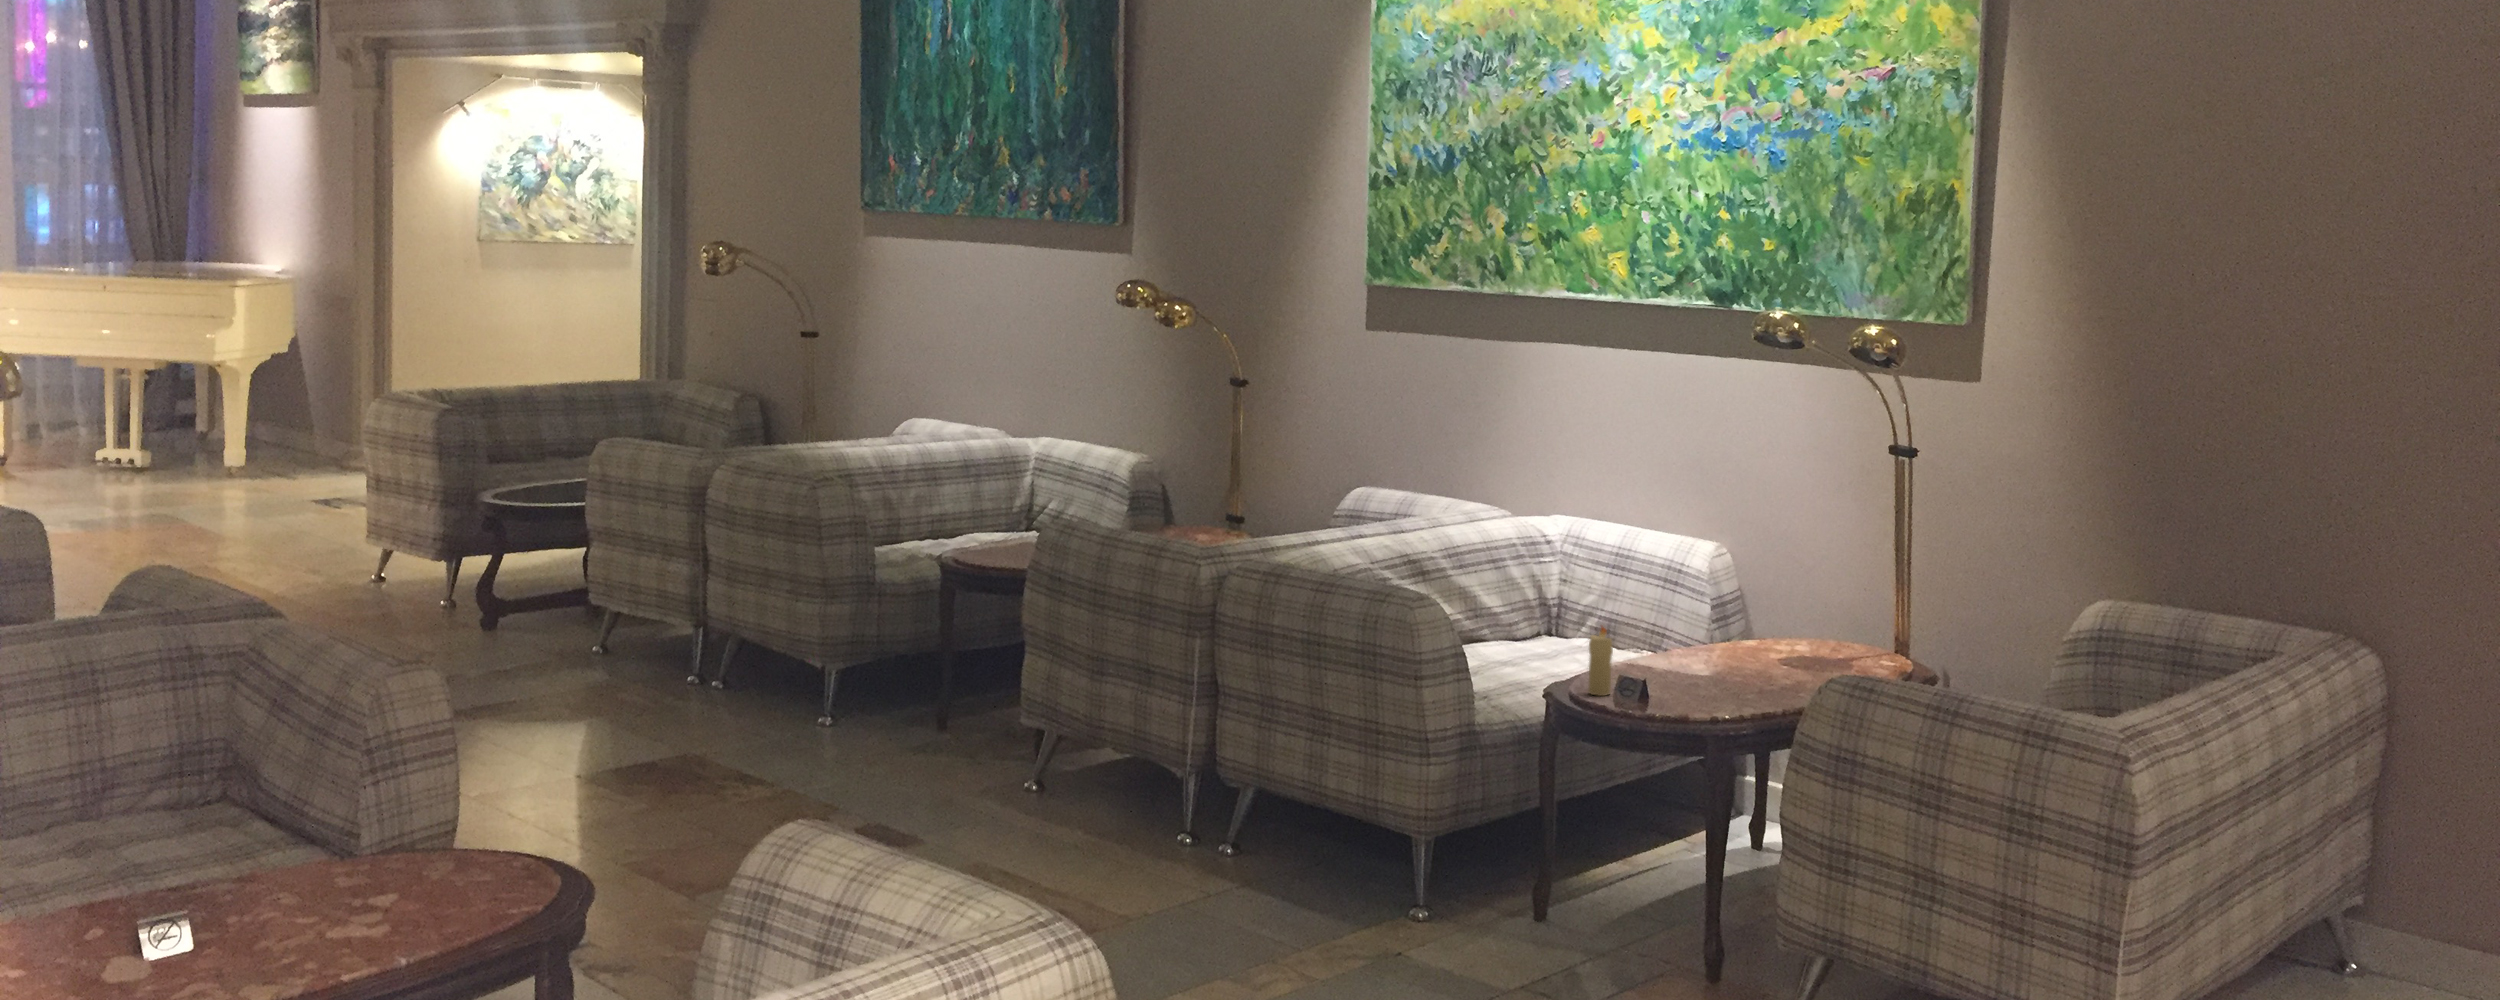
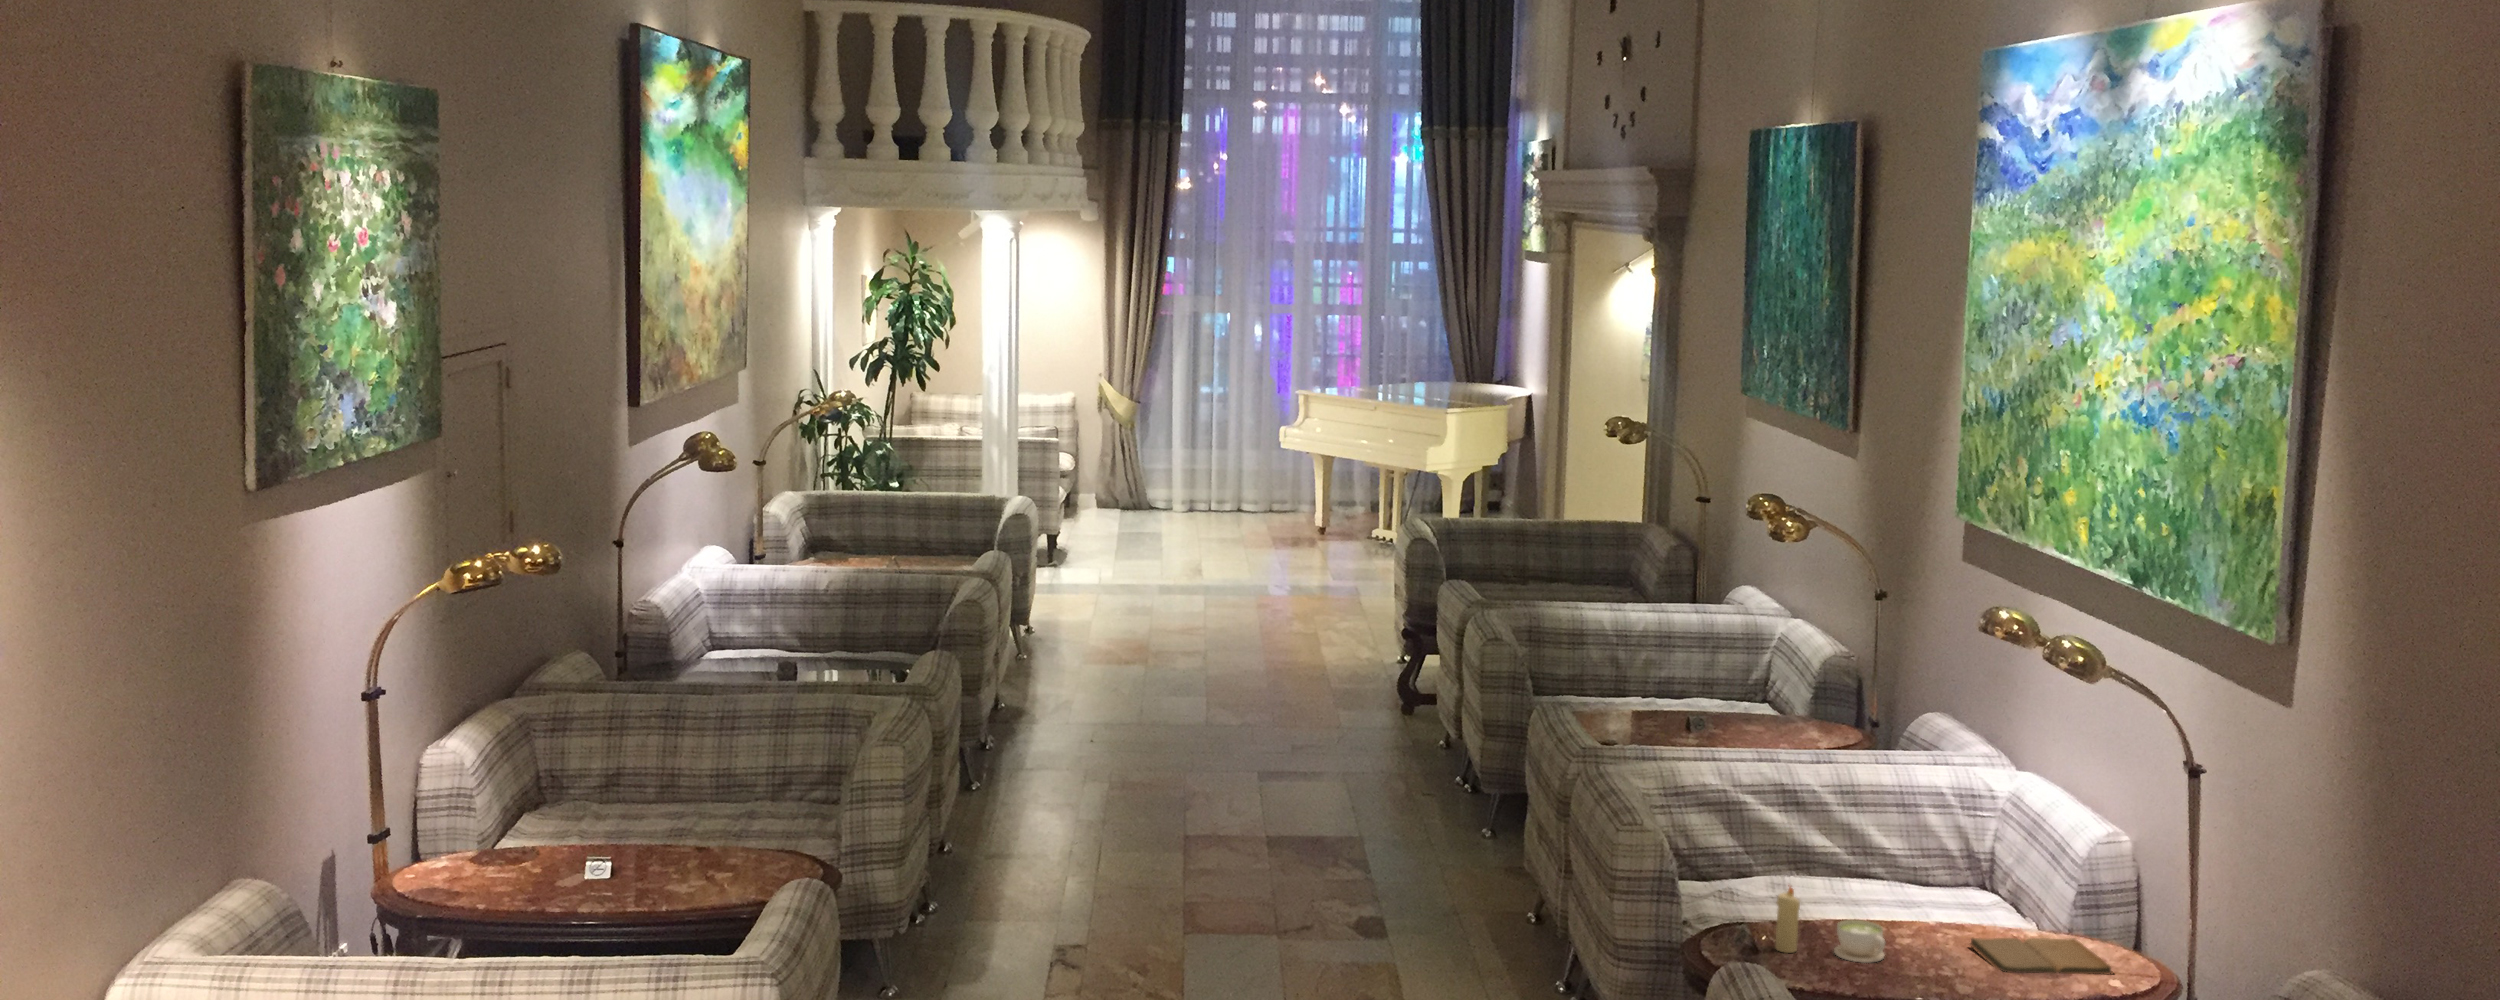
book: none [1689,637,1824,674] -> present [1970,938,2113,974]
coffee cup: none [1629,650,1686,690] -> present [1834,920,1886,963]

